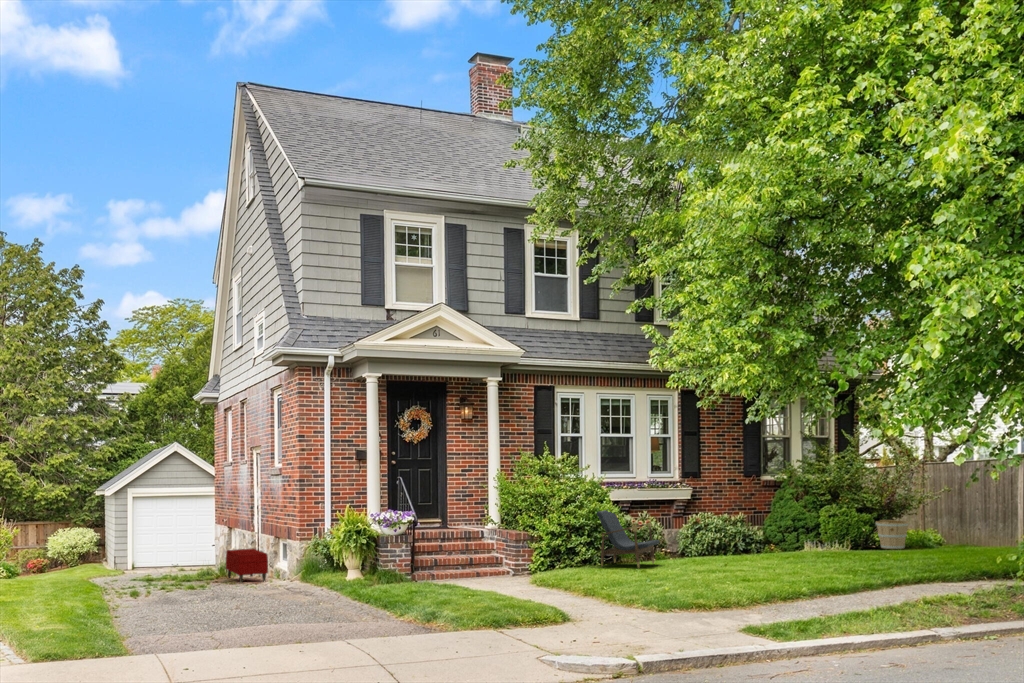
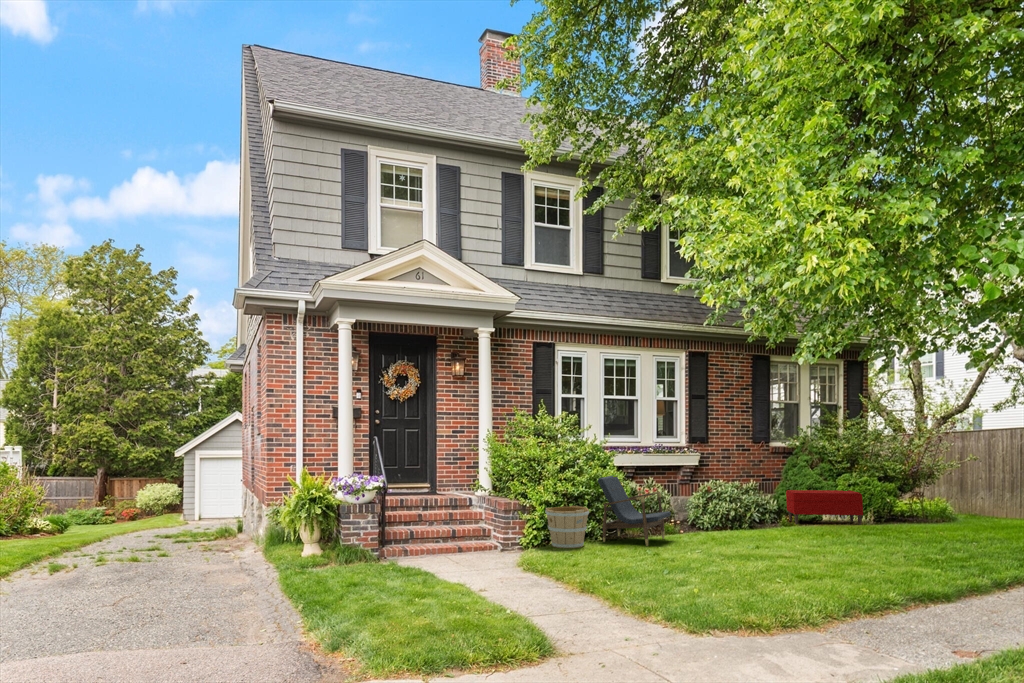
wooden bucket: present [876,520,908,549] -> present [545,506,589,548]
bench: present [226,549,268,583] -> present [786,490,863,525]

